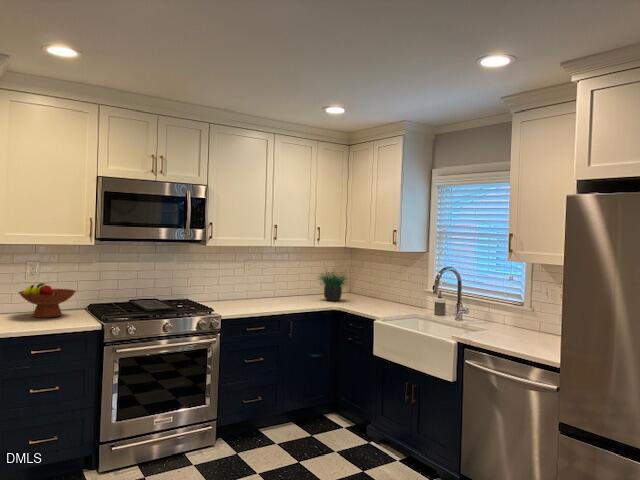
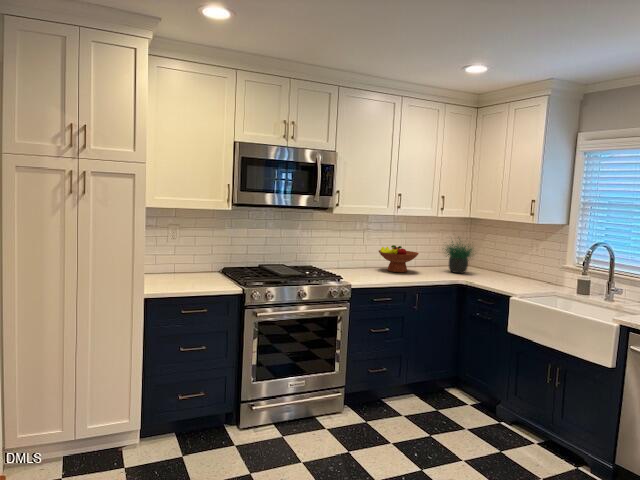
fruit bowl: present [19,283,76,318] -> present [379,245,419,272]

